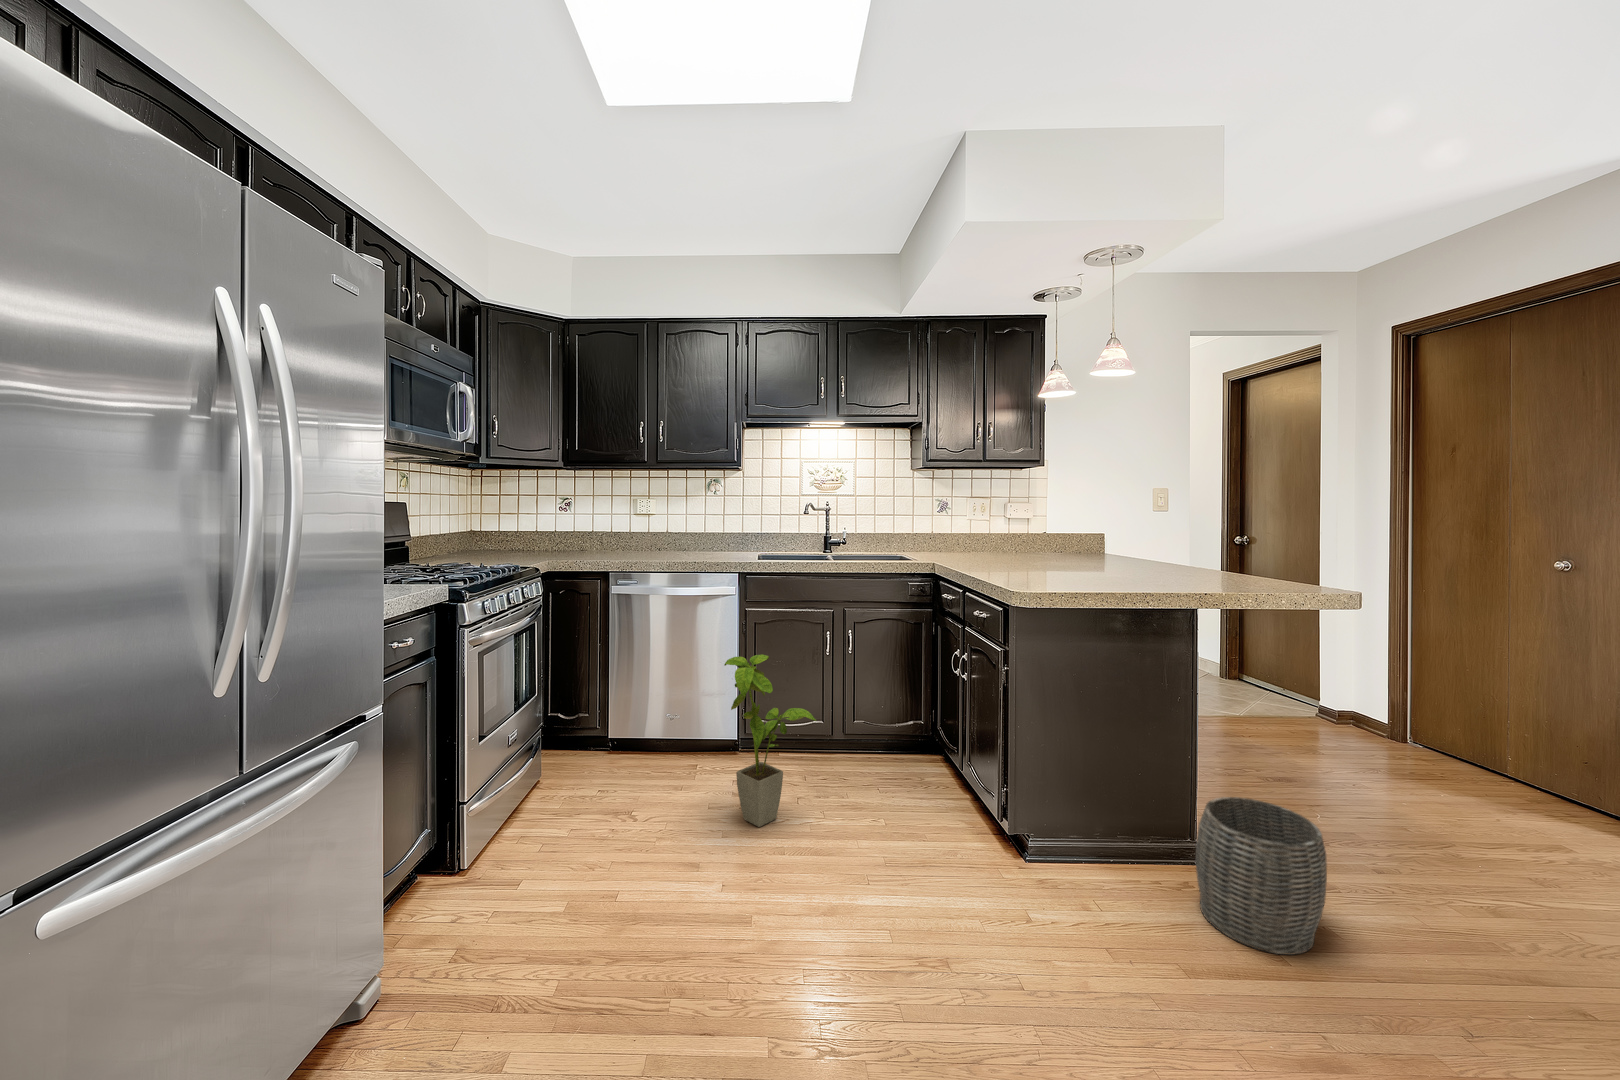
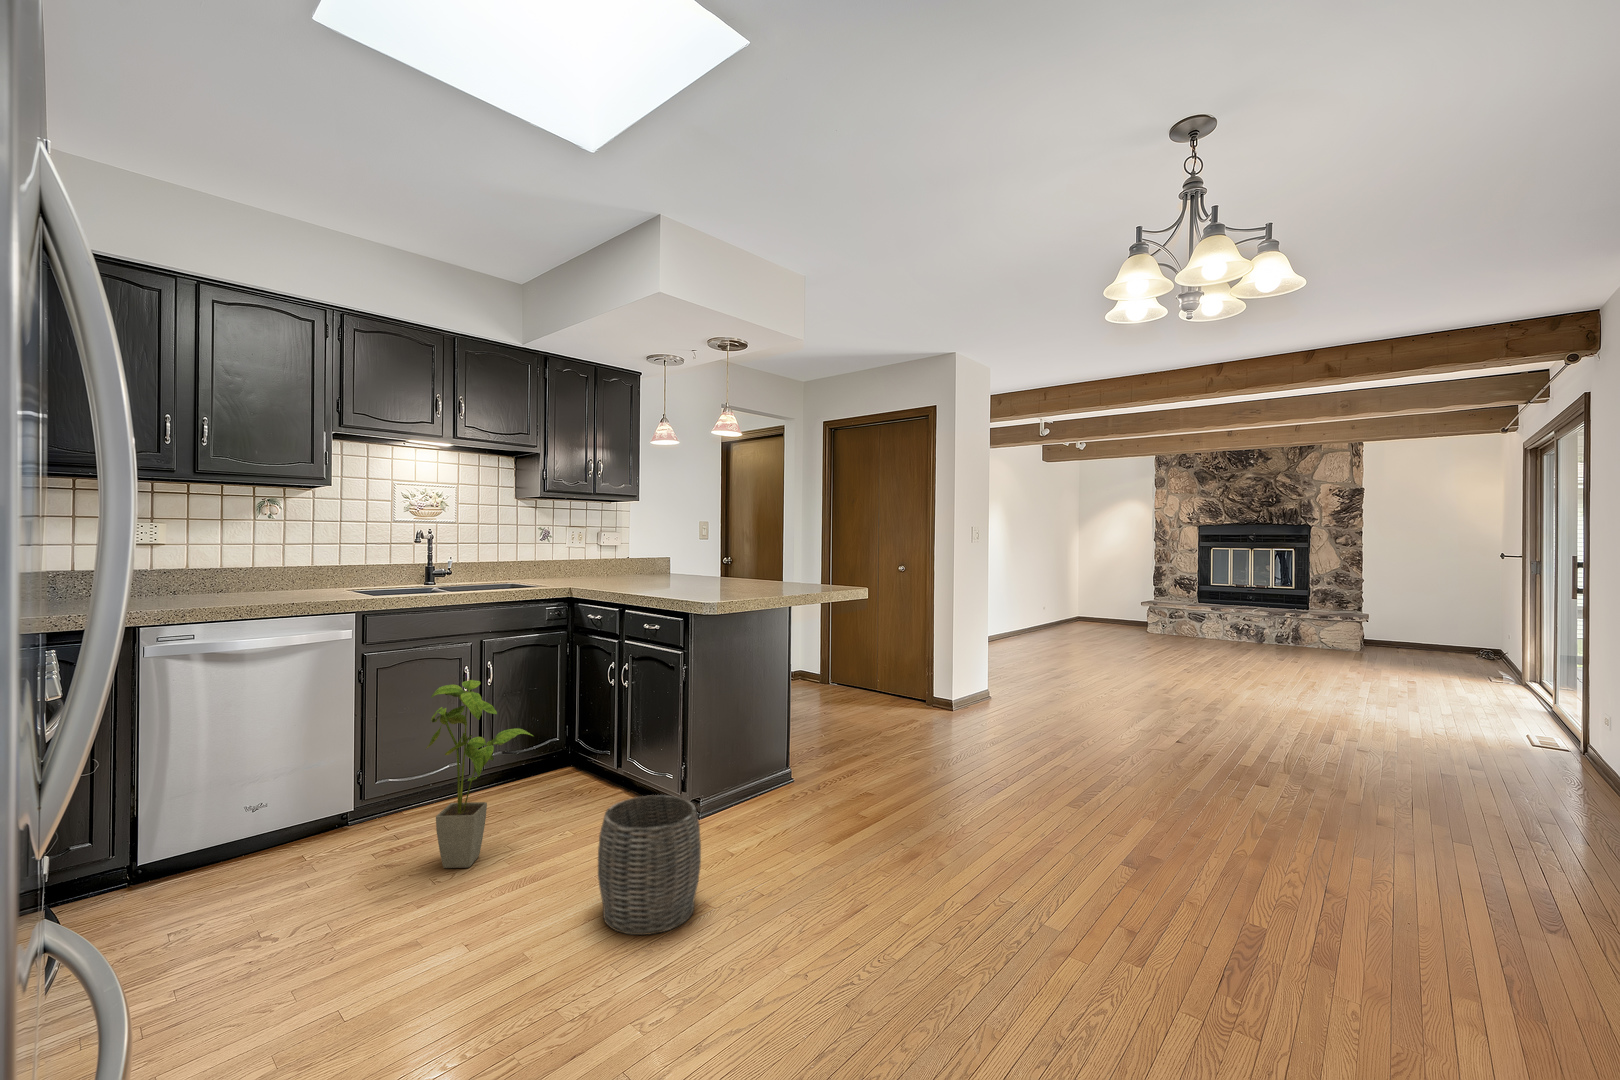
woven basket: present [1195,797,1327,955] -> present [598,795,701,935]

